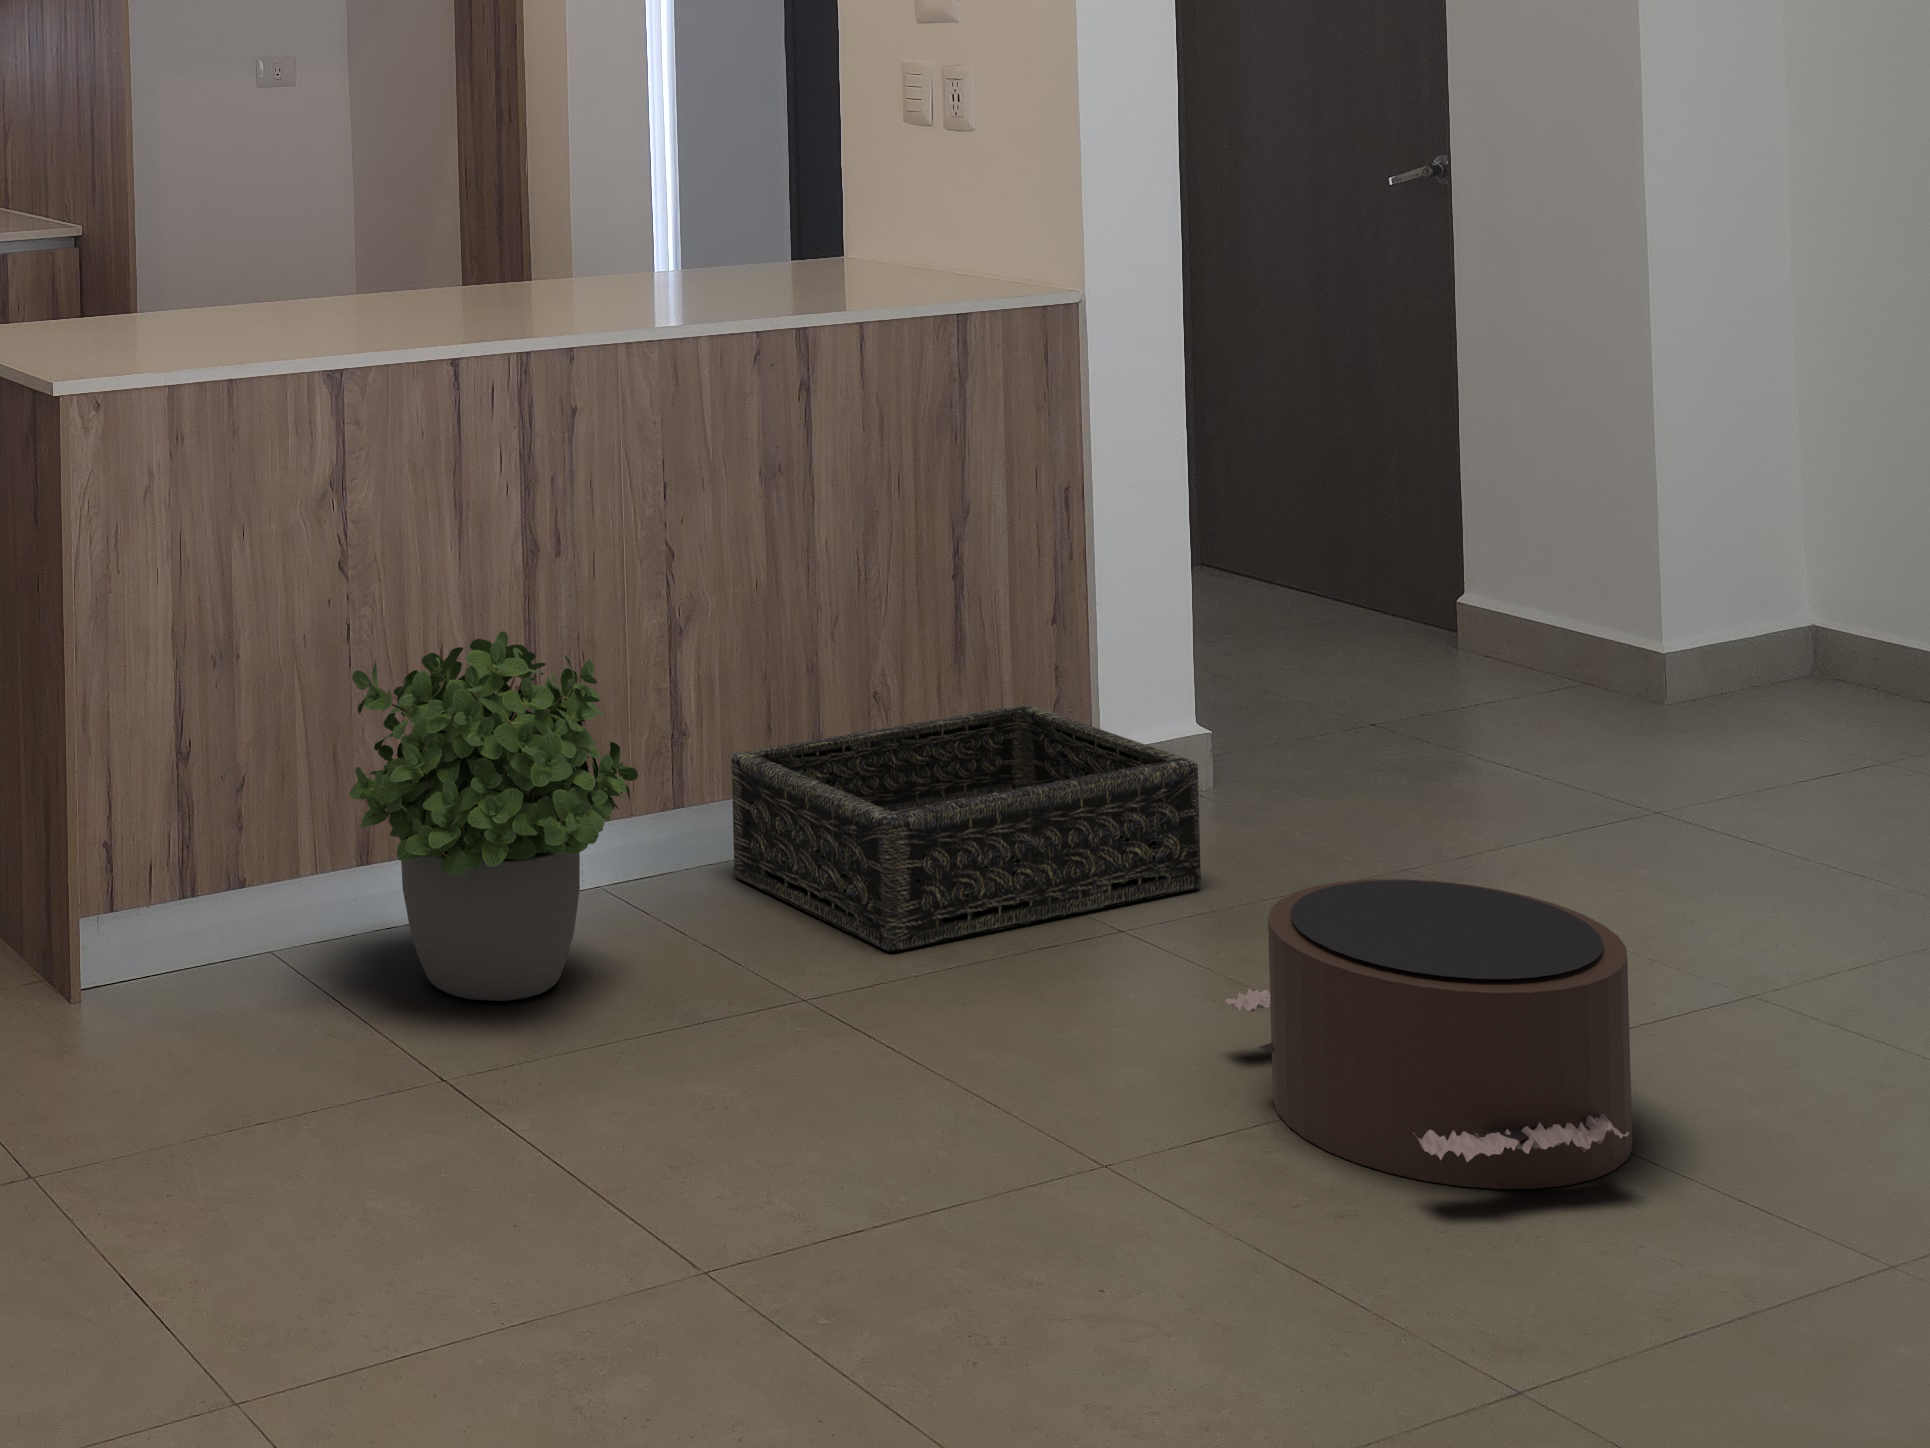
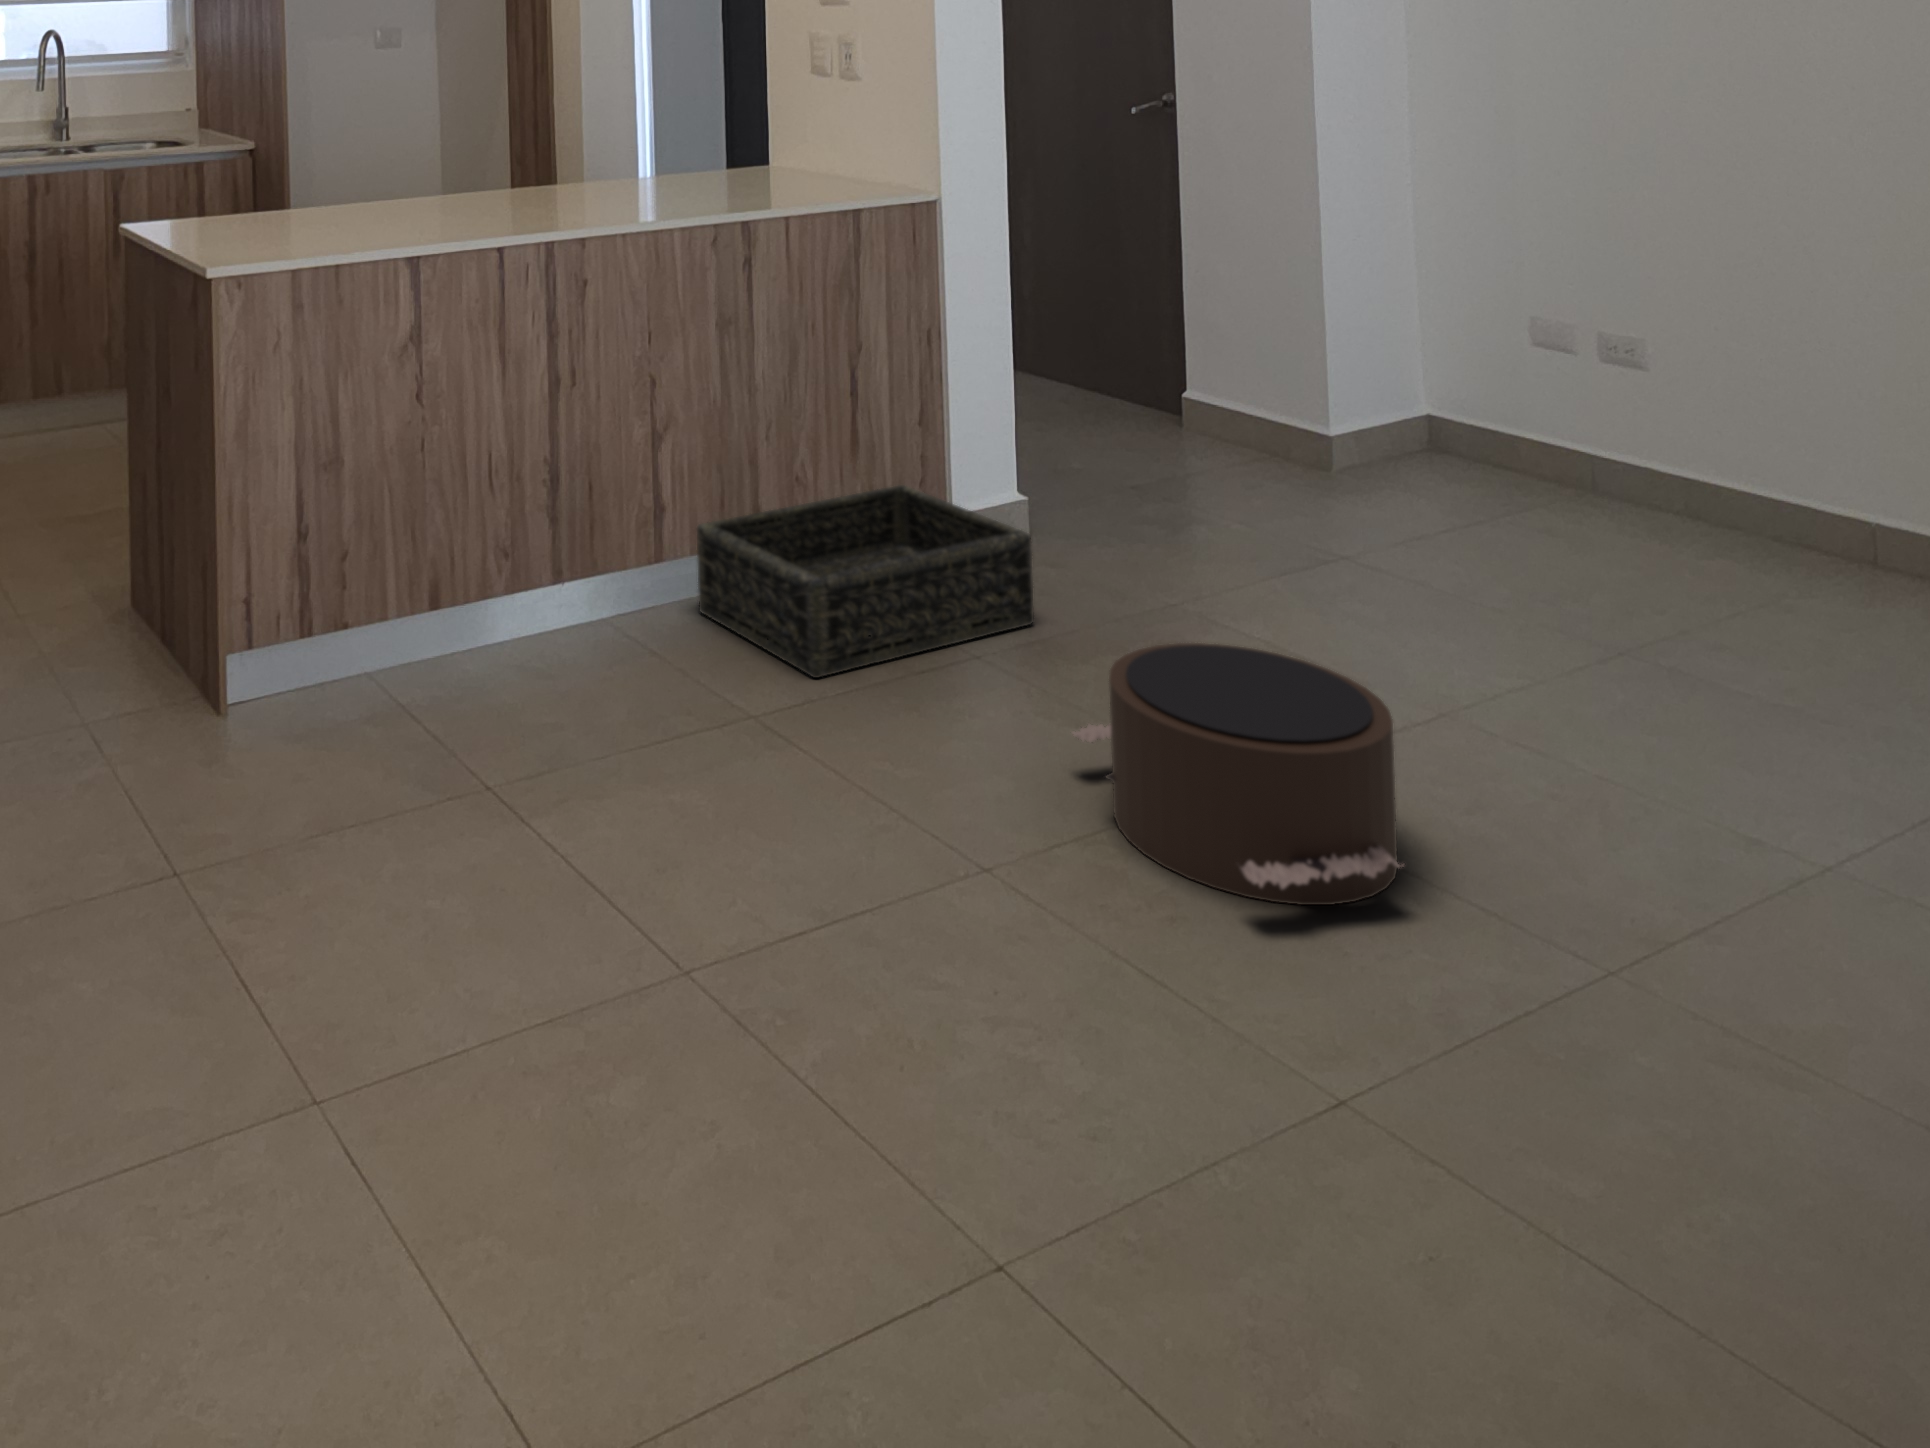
potted plant: present [349,631,638,1001] -> none [421,444,633,720]

